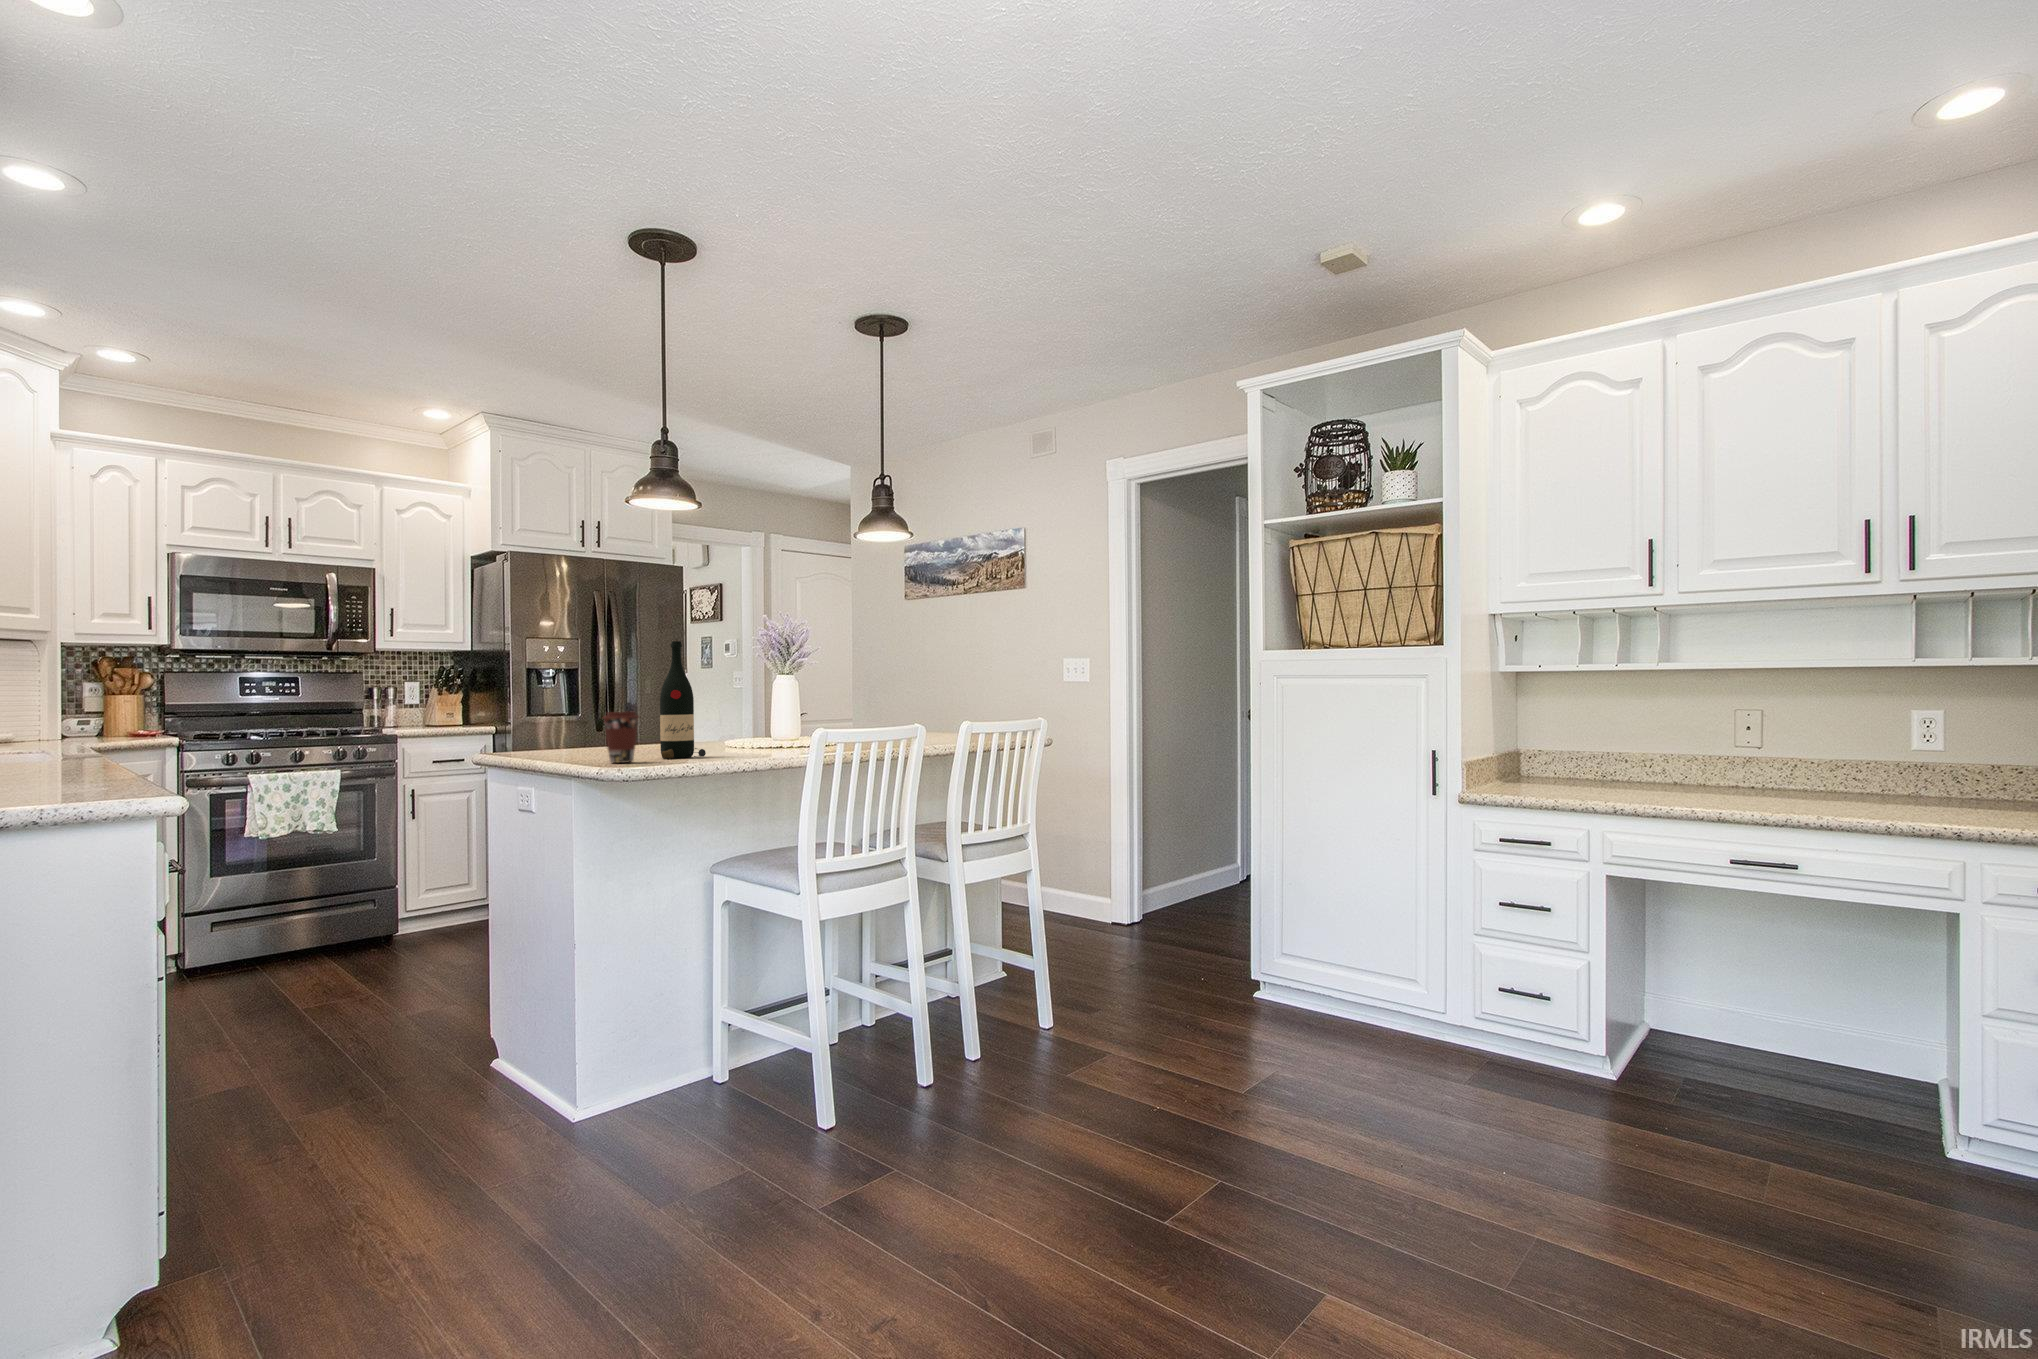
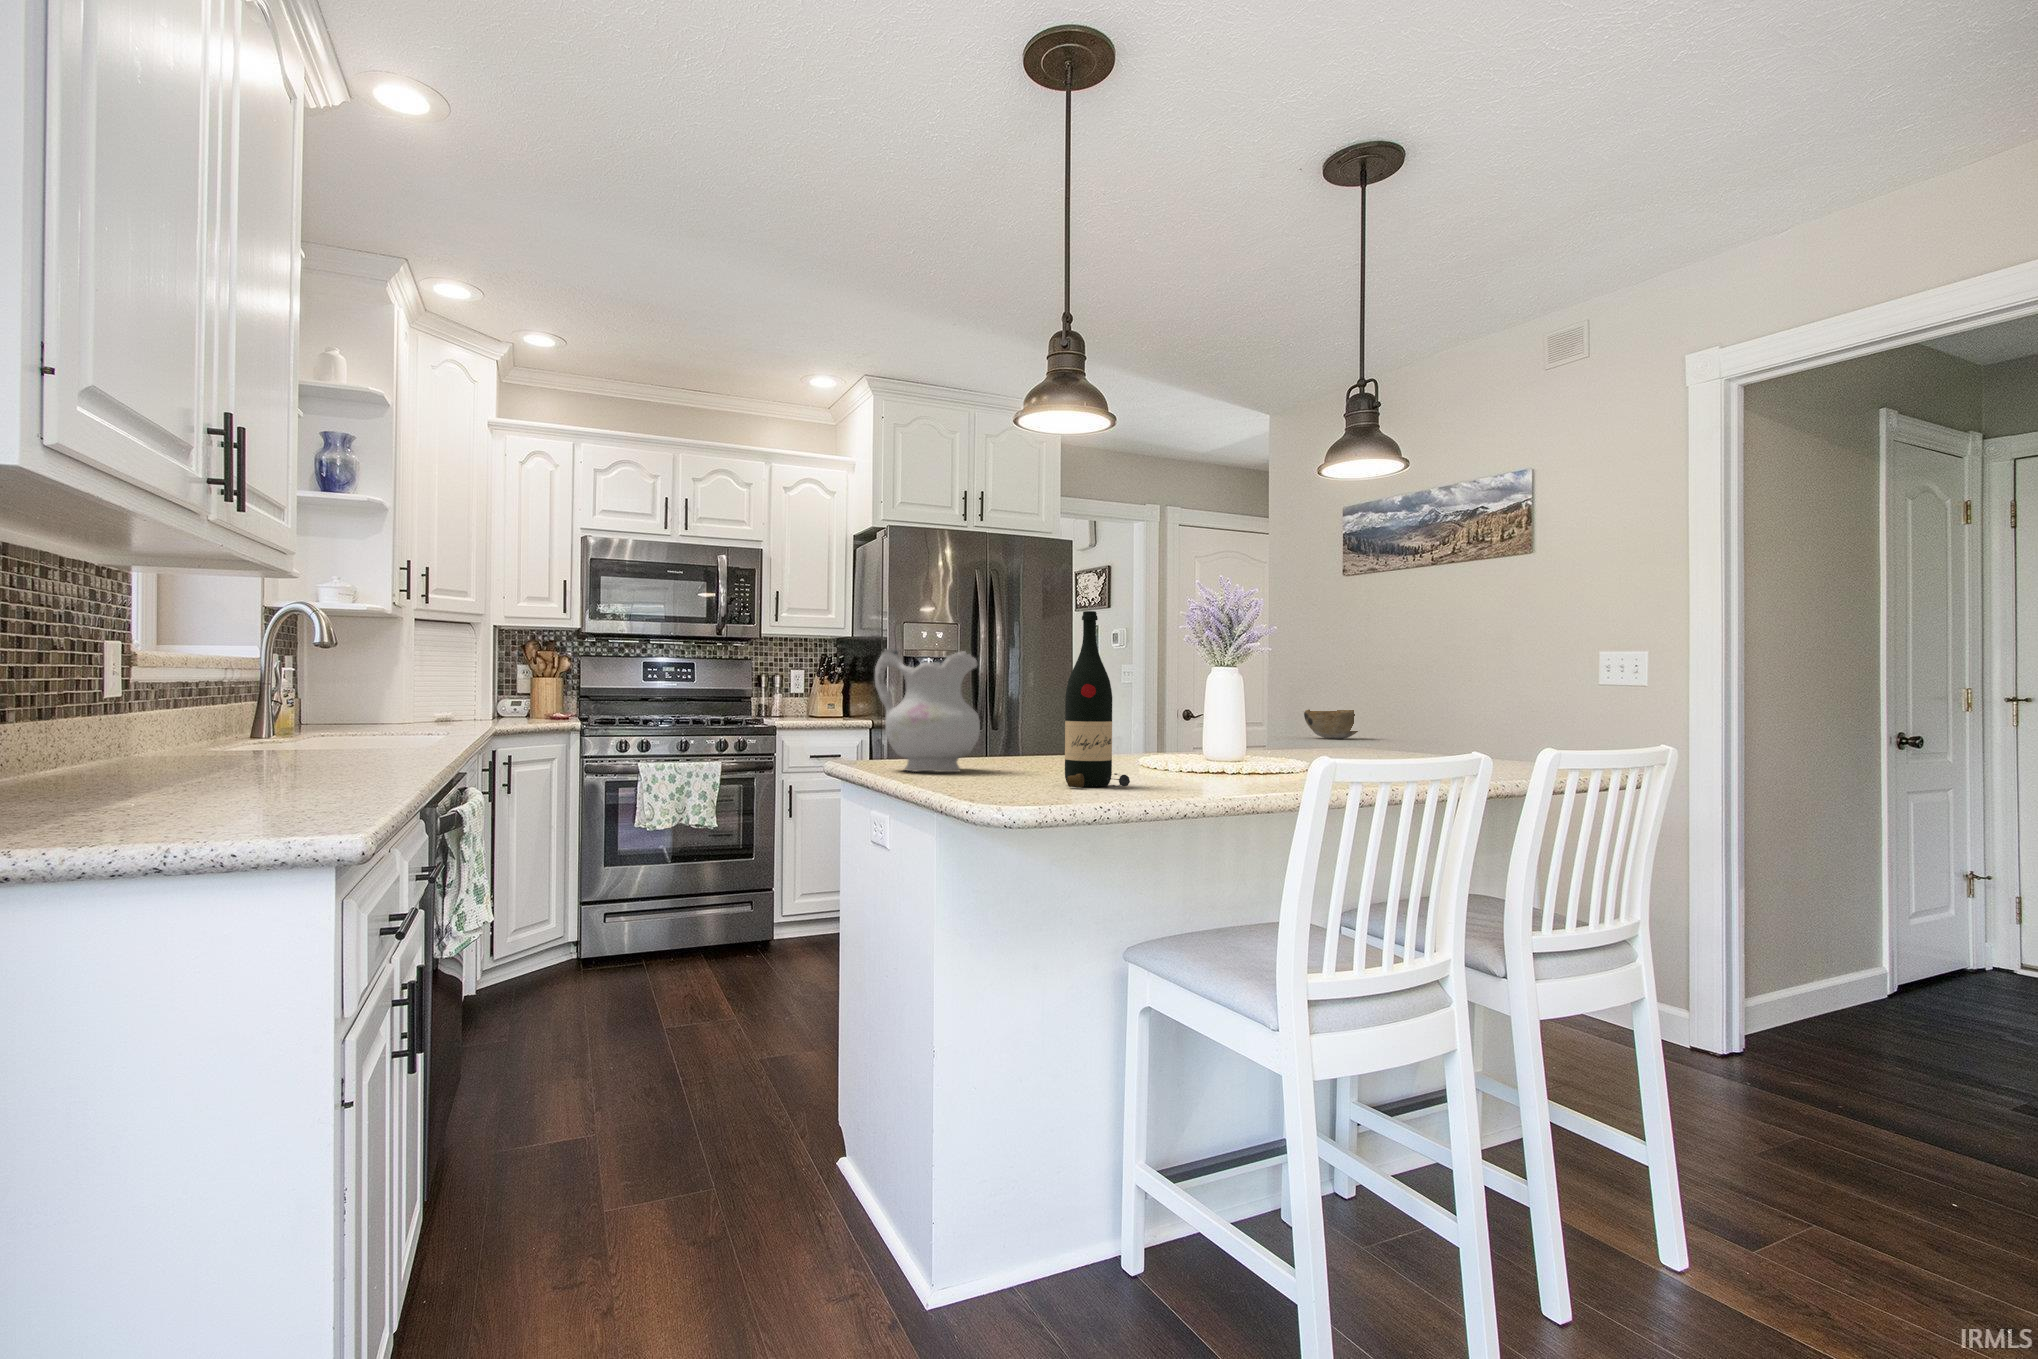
ceramic pitcher: none [512,666,598,757] -> present [875,649,980,772]
decorative bowl: none [878,703,924,727] -> present [1304,709,1358,739]
coffee cup: present [603,712,639,763] -> none [986,715,1039,793]

